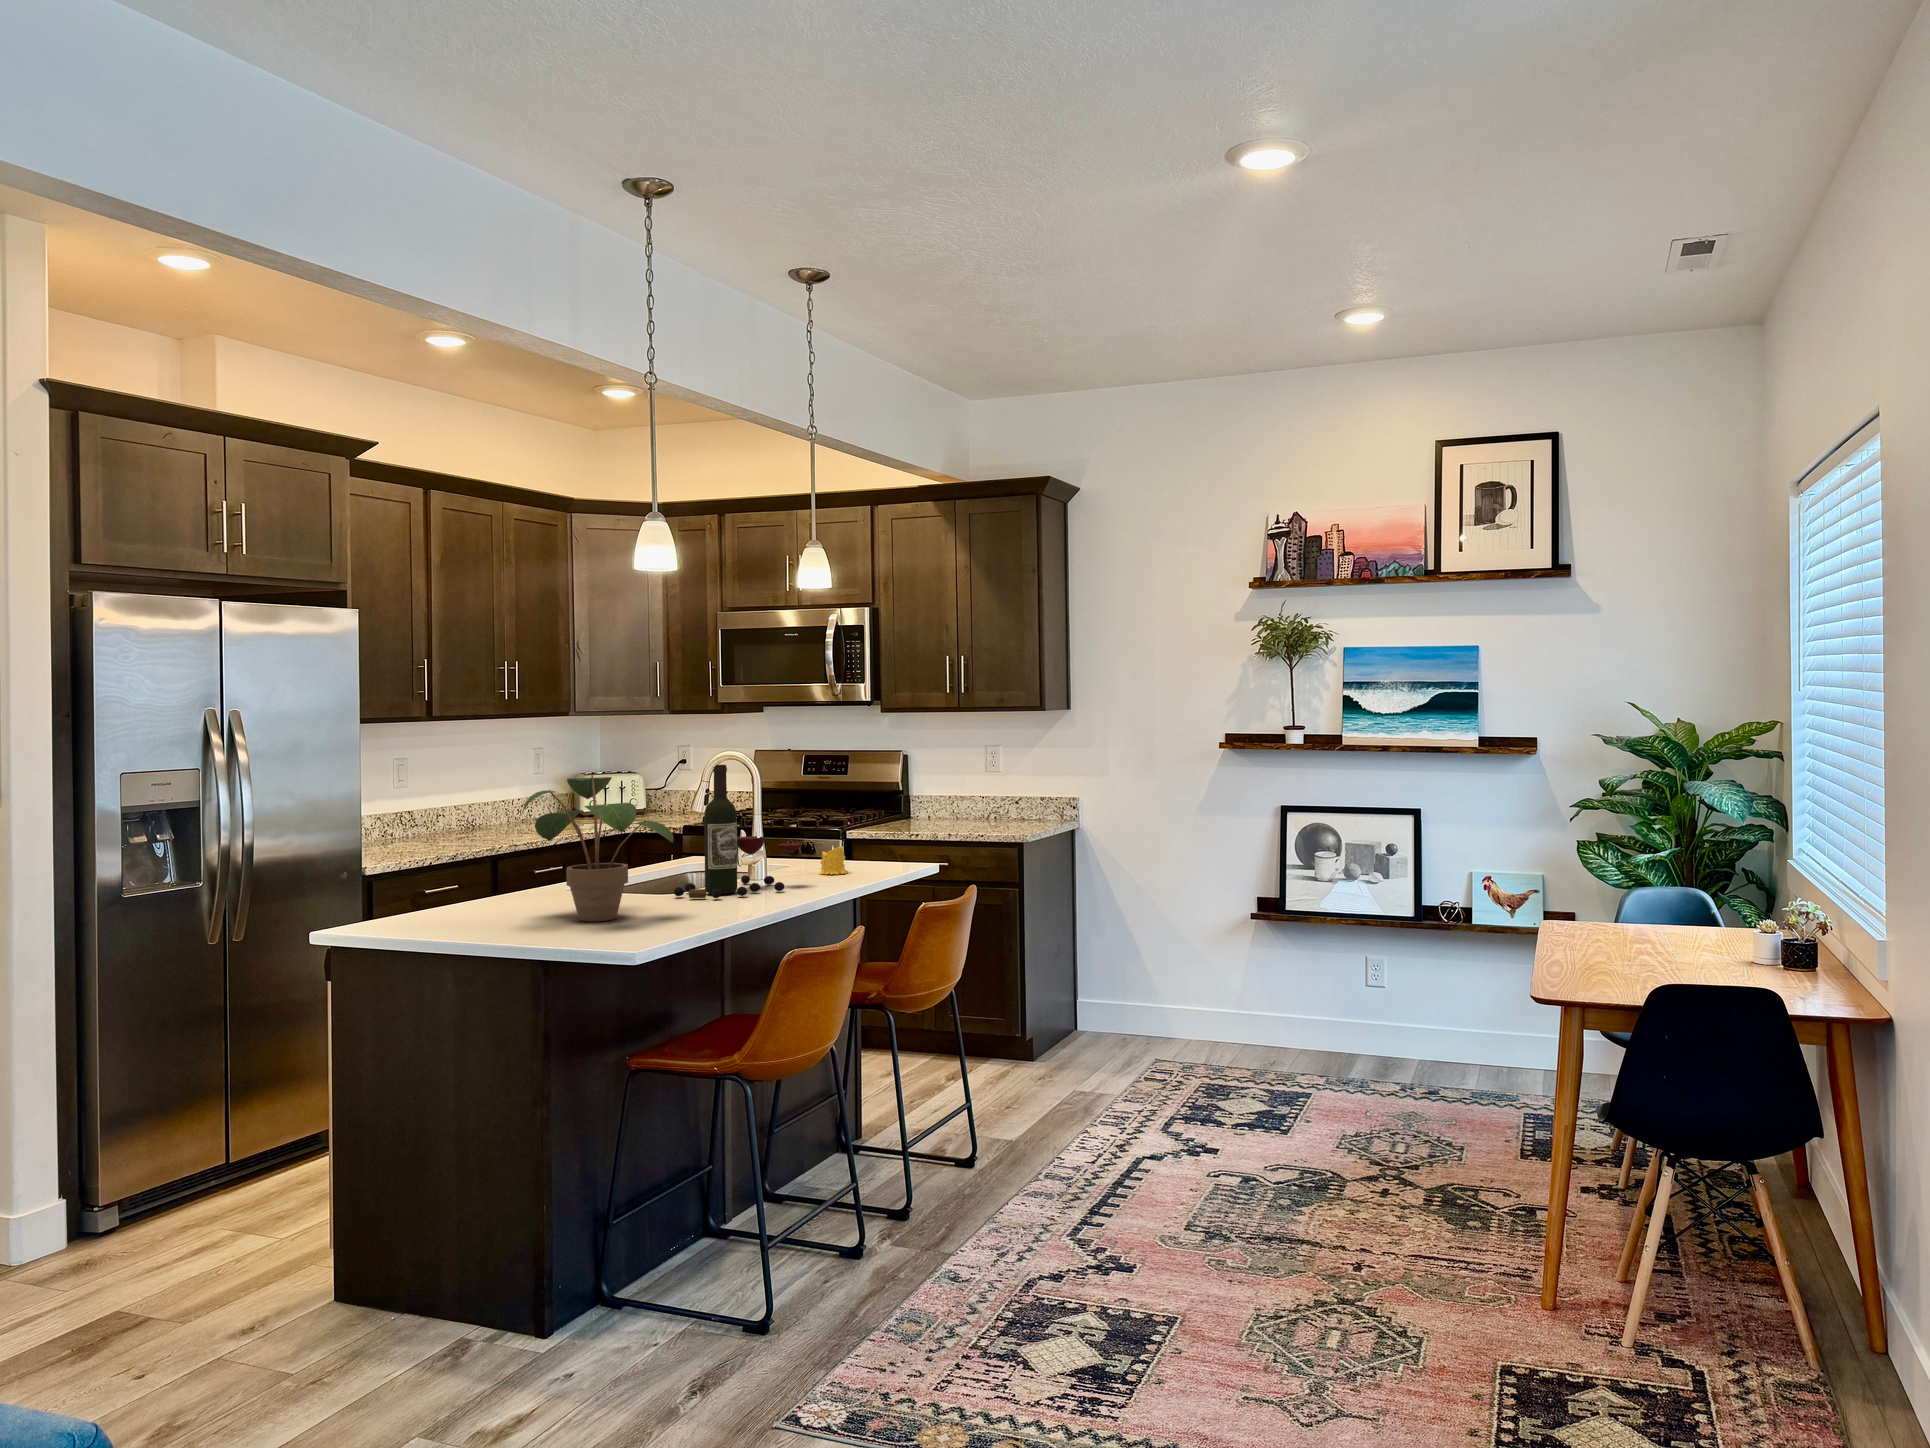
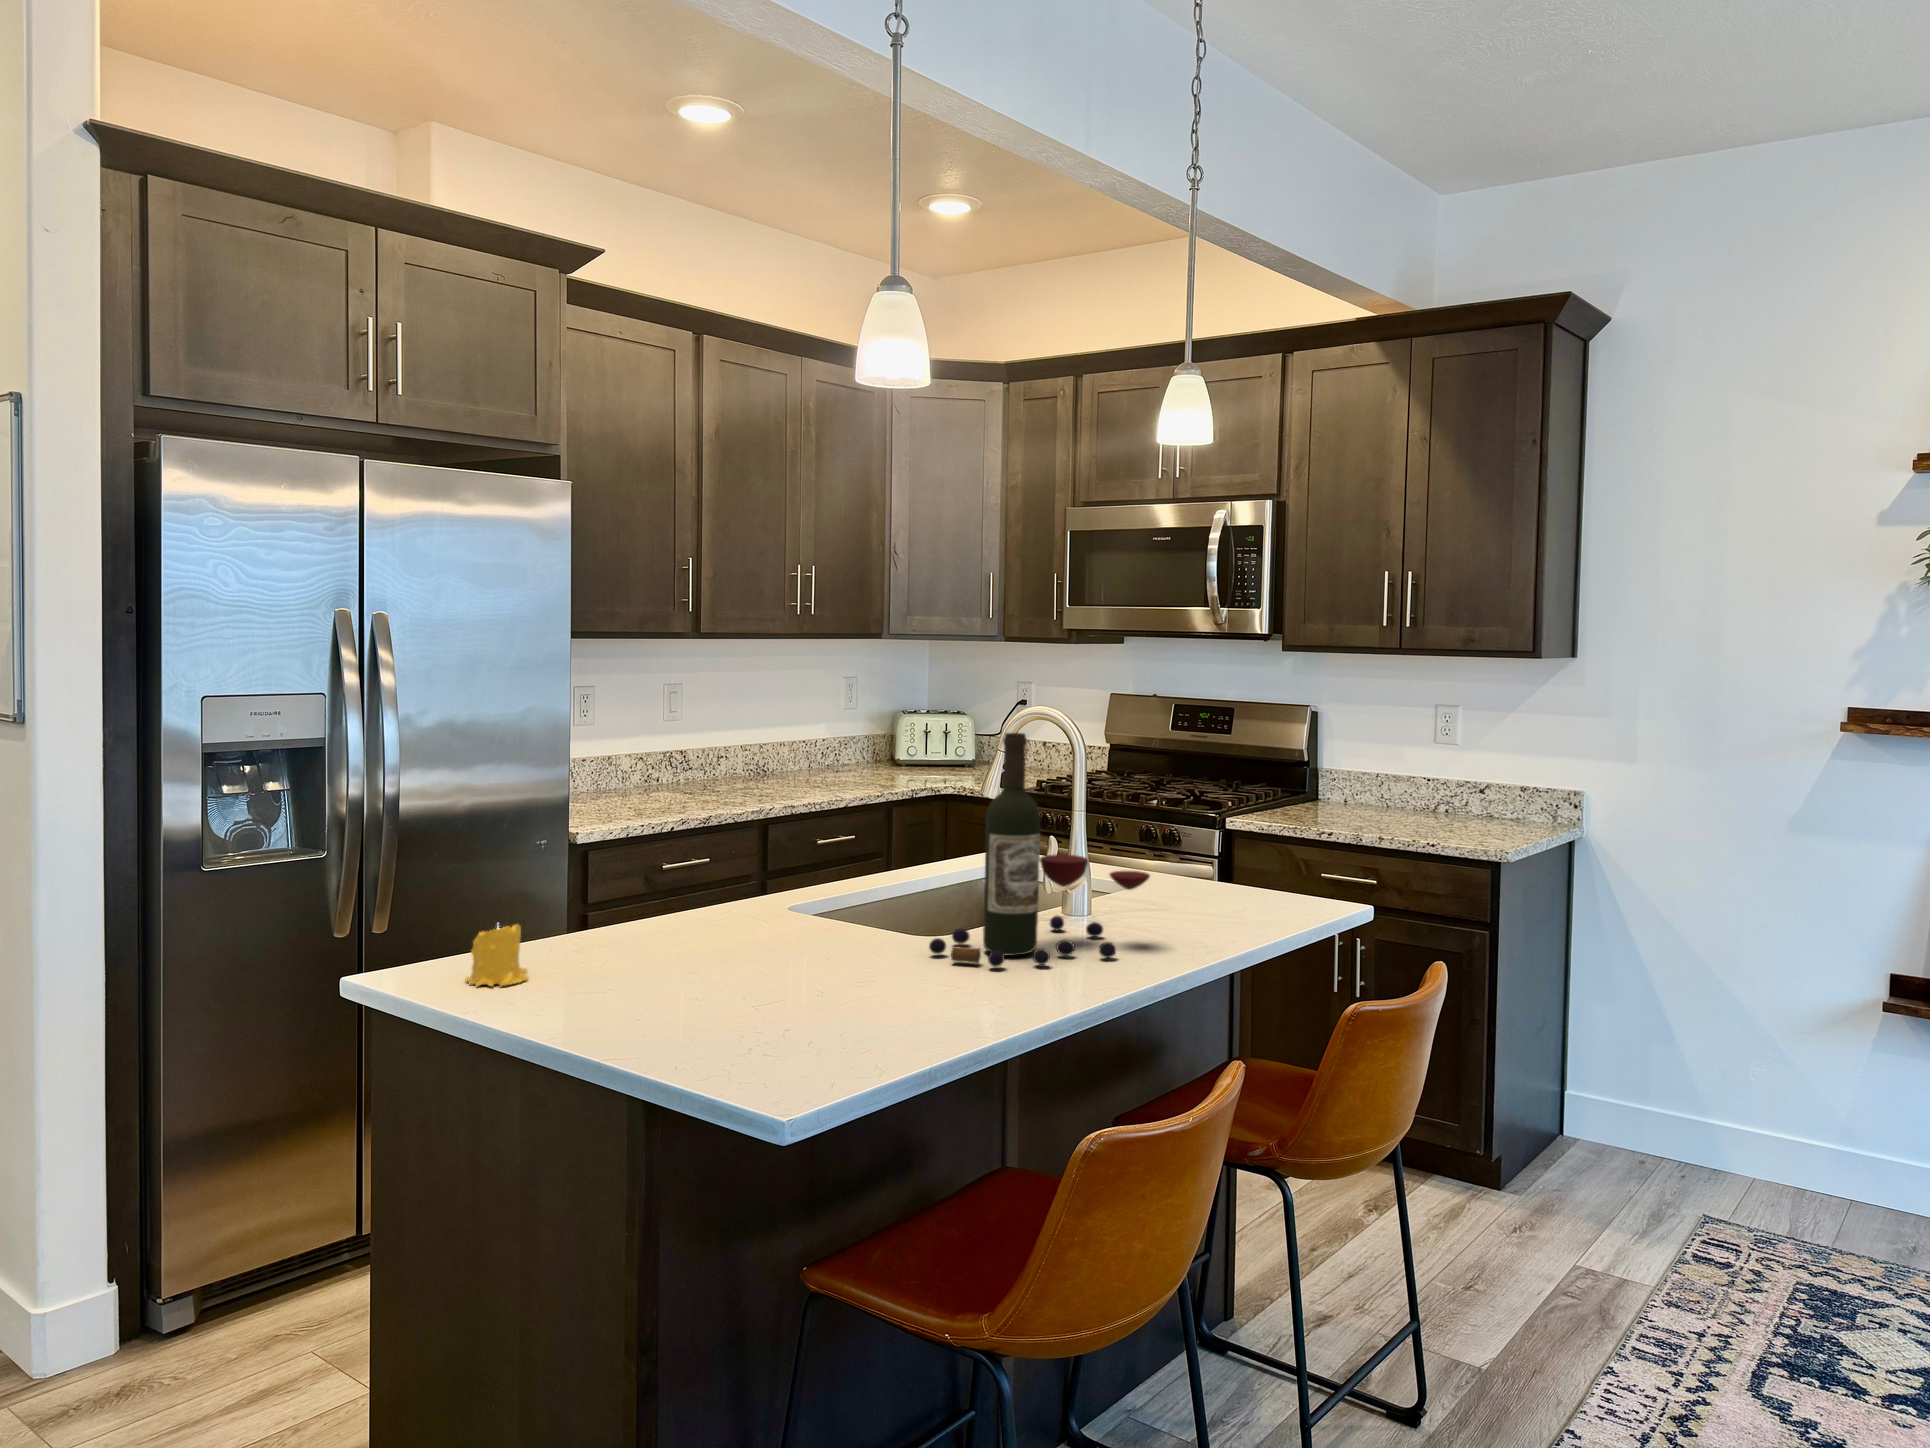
potted plant: present [523,775,674,921] -> none [643,744,907,1012]
candle: present [819,846,848,875] -> present [466,923,528,986]

